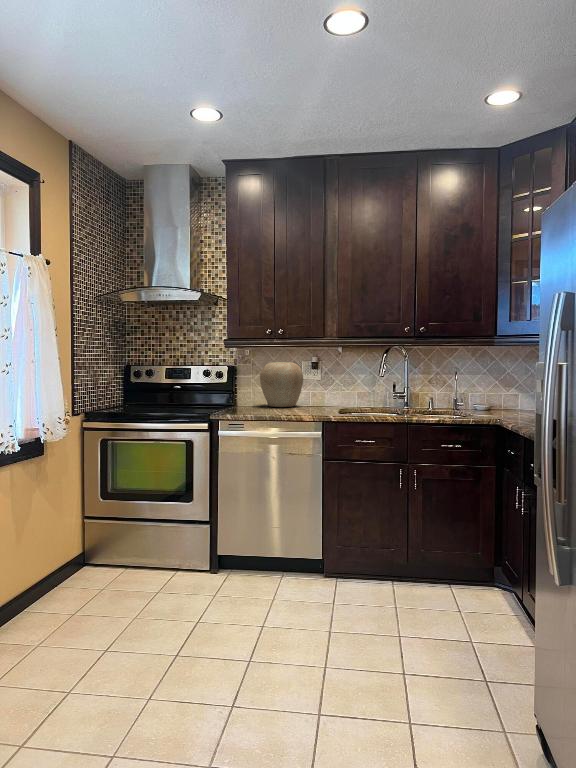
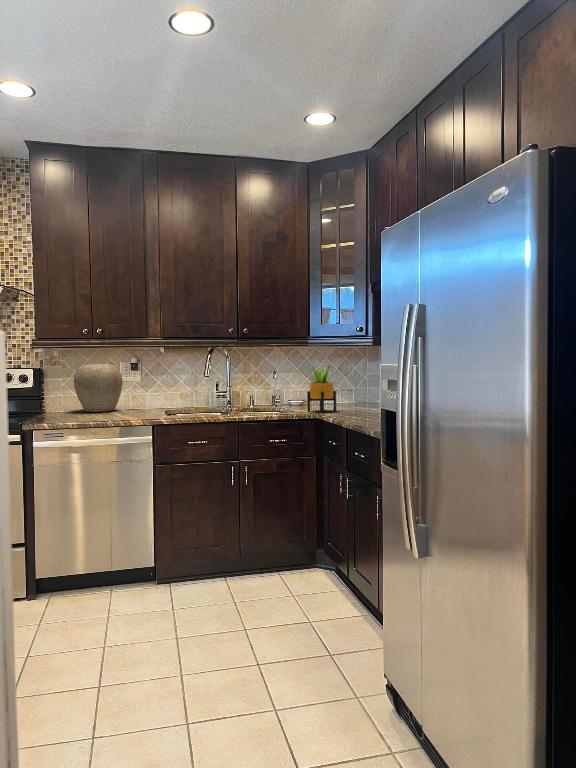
potted plant: none [488,364,522,419] -> present [307,366,336,413]

